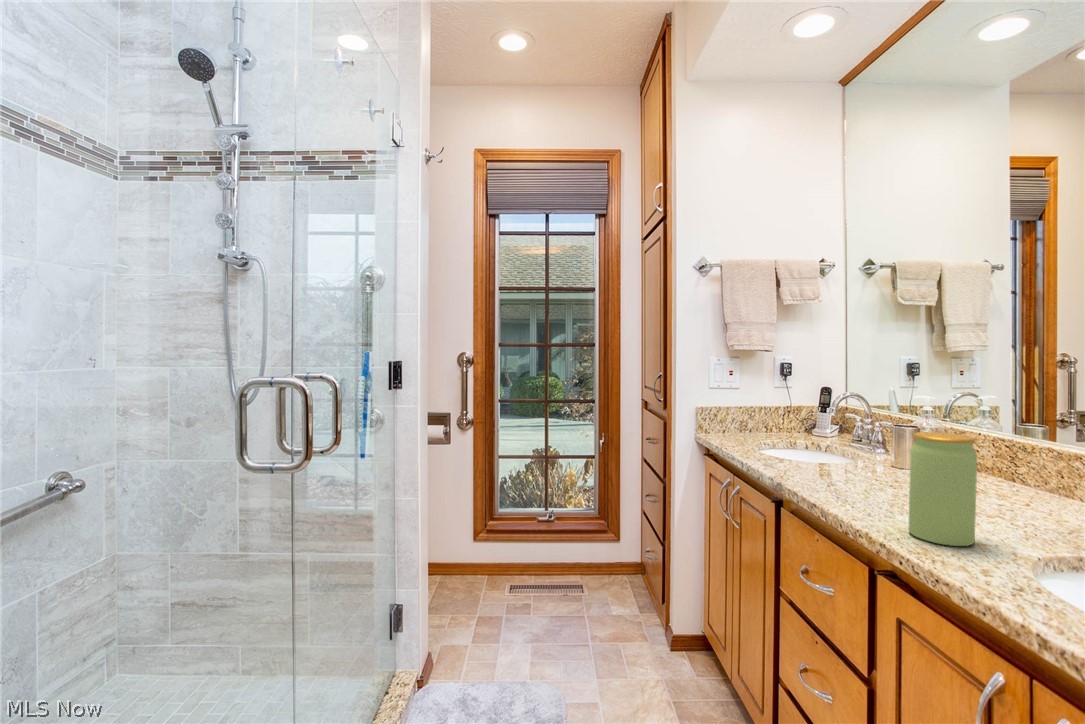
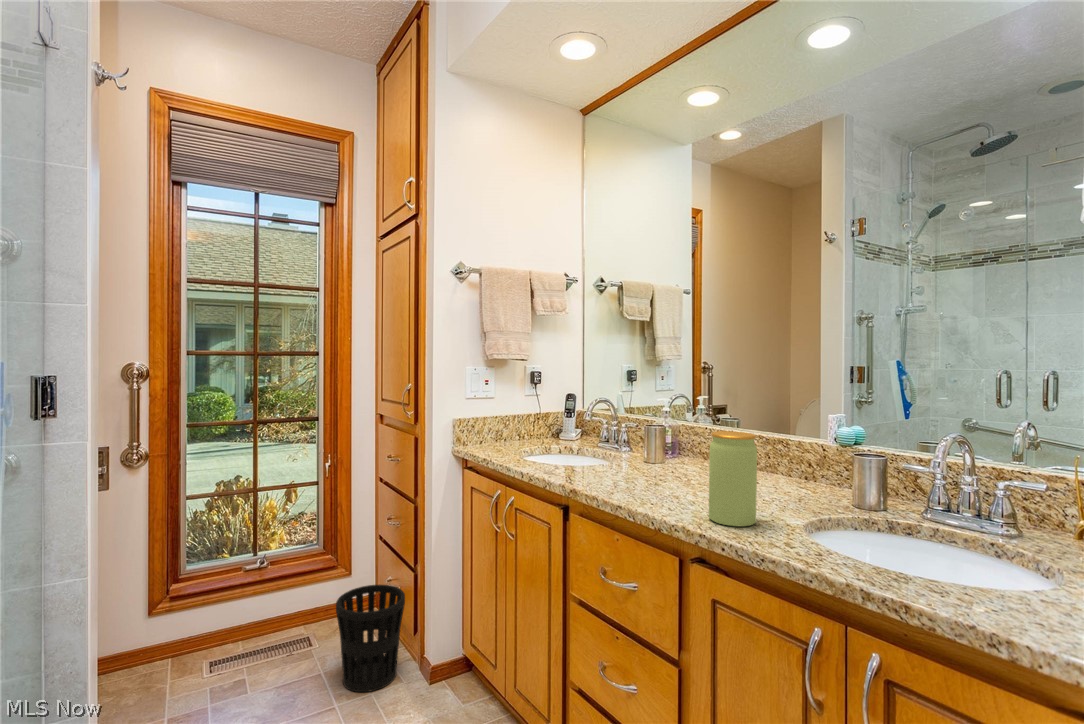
wastebasket: none [593,550,651,640] -> present [336,585,405,692]

